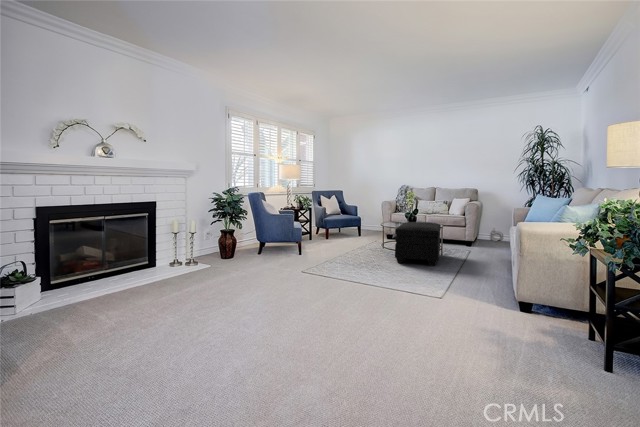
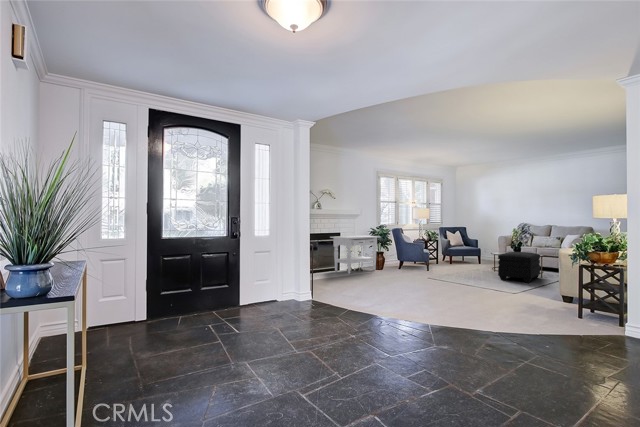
side table: none [132,205,227,274] -> present [330,235,381,274]

